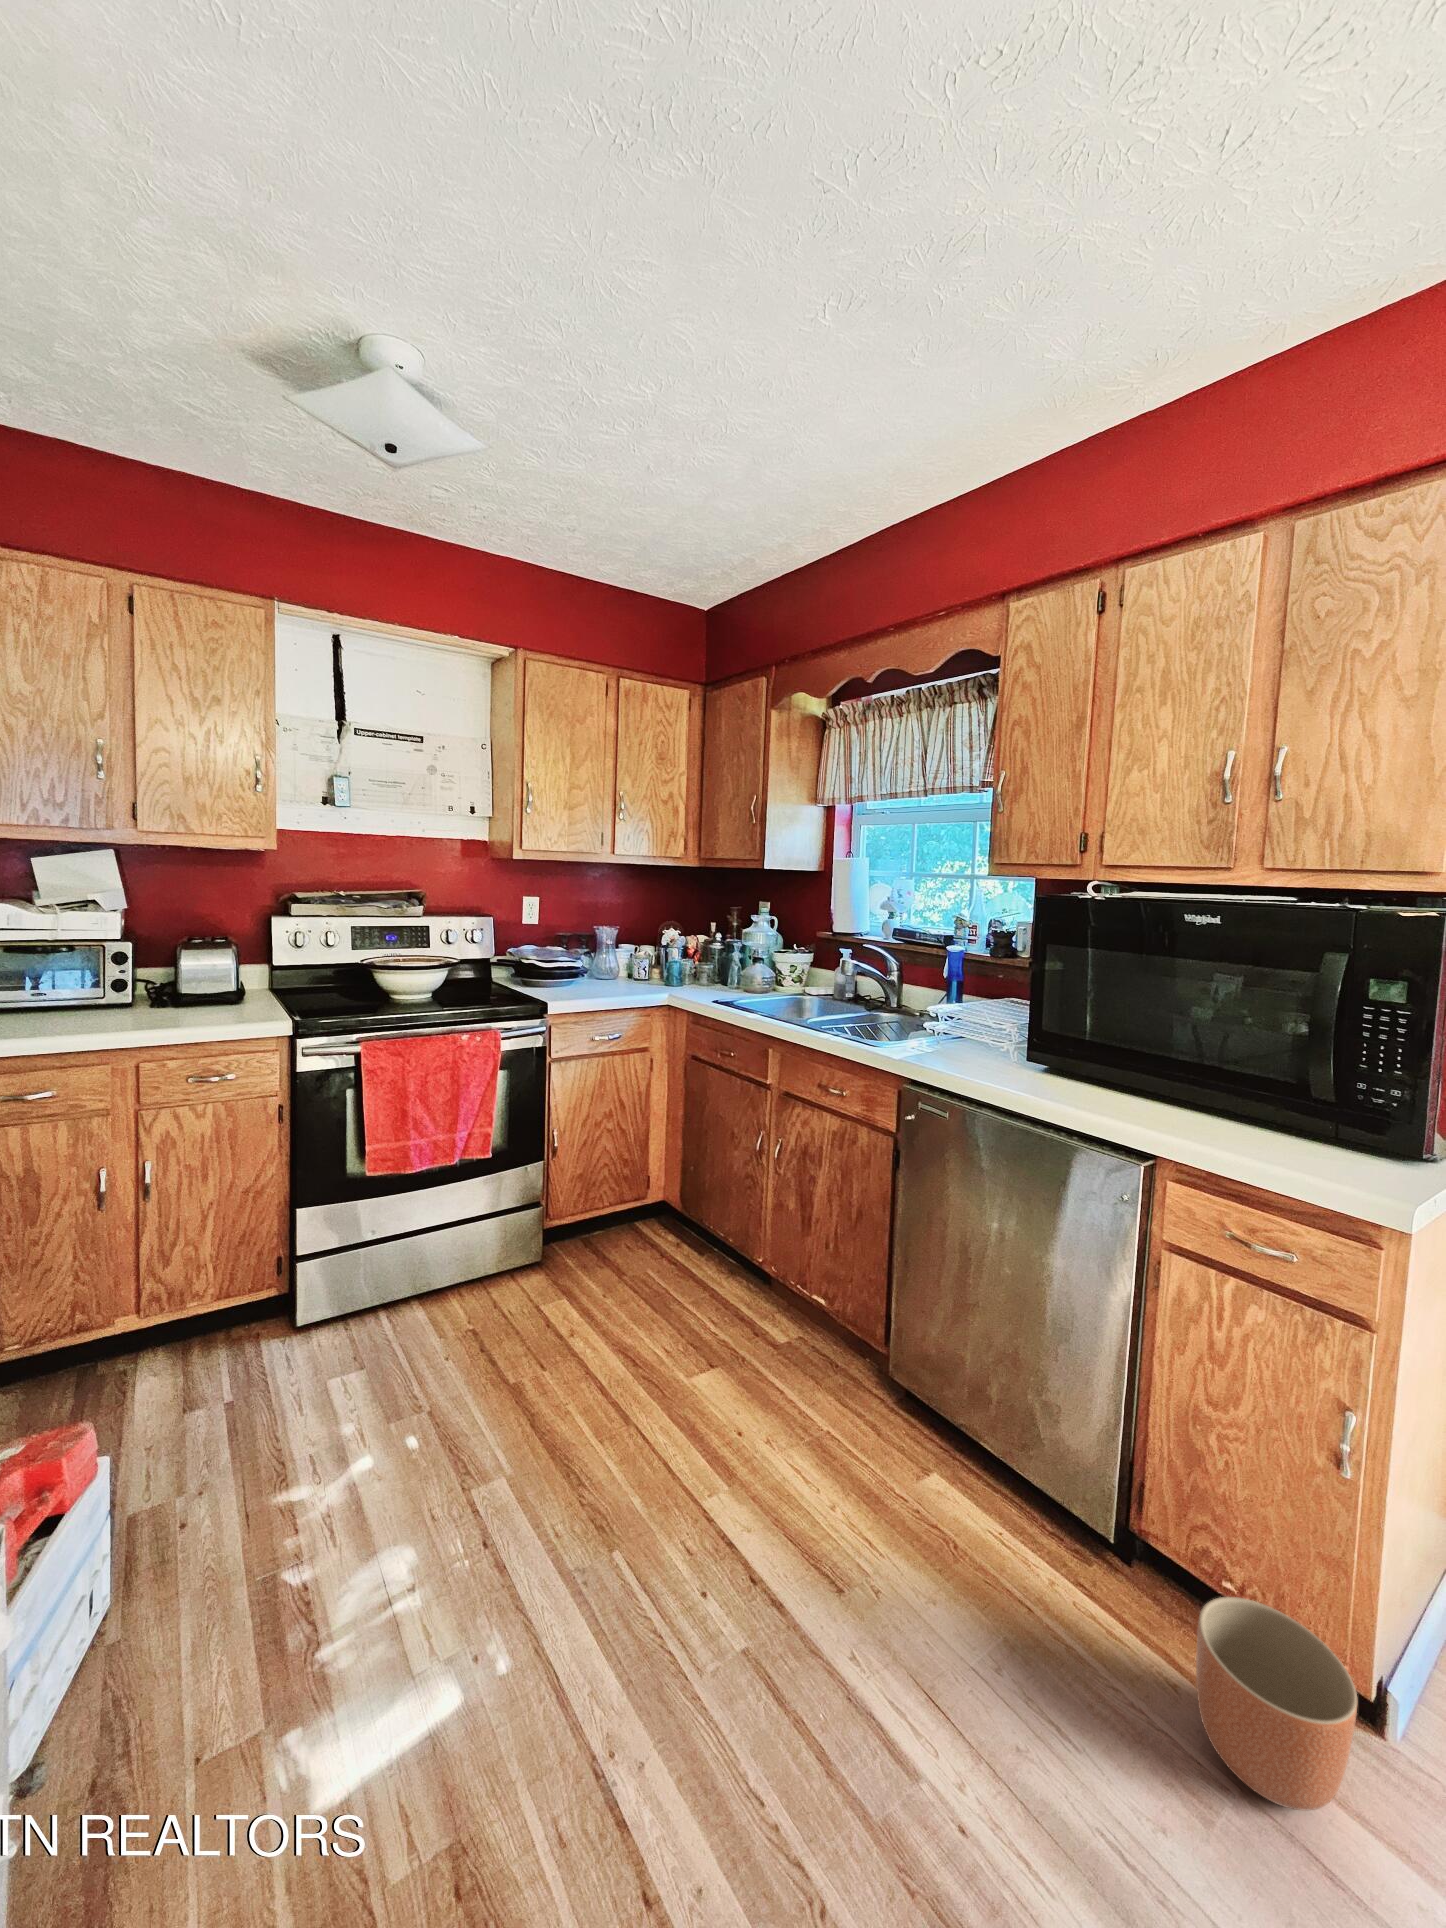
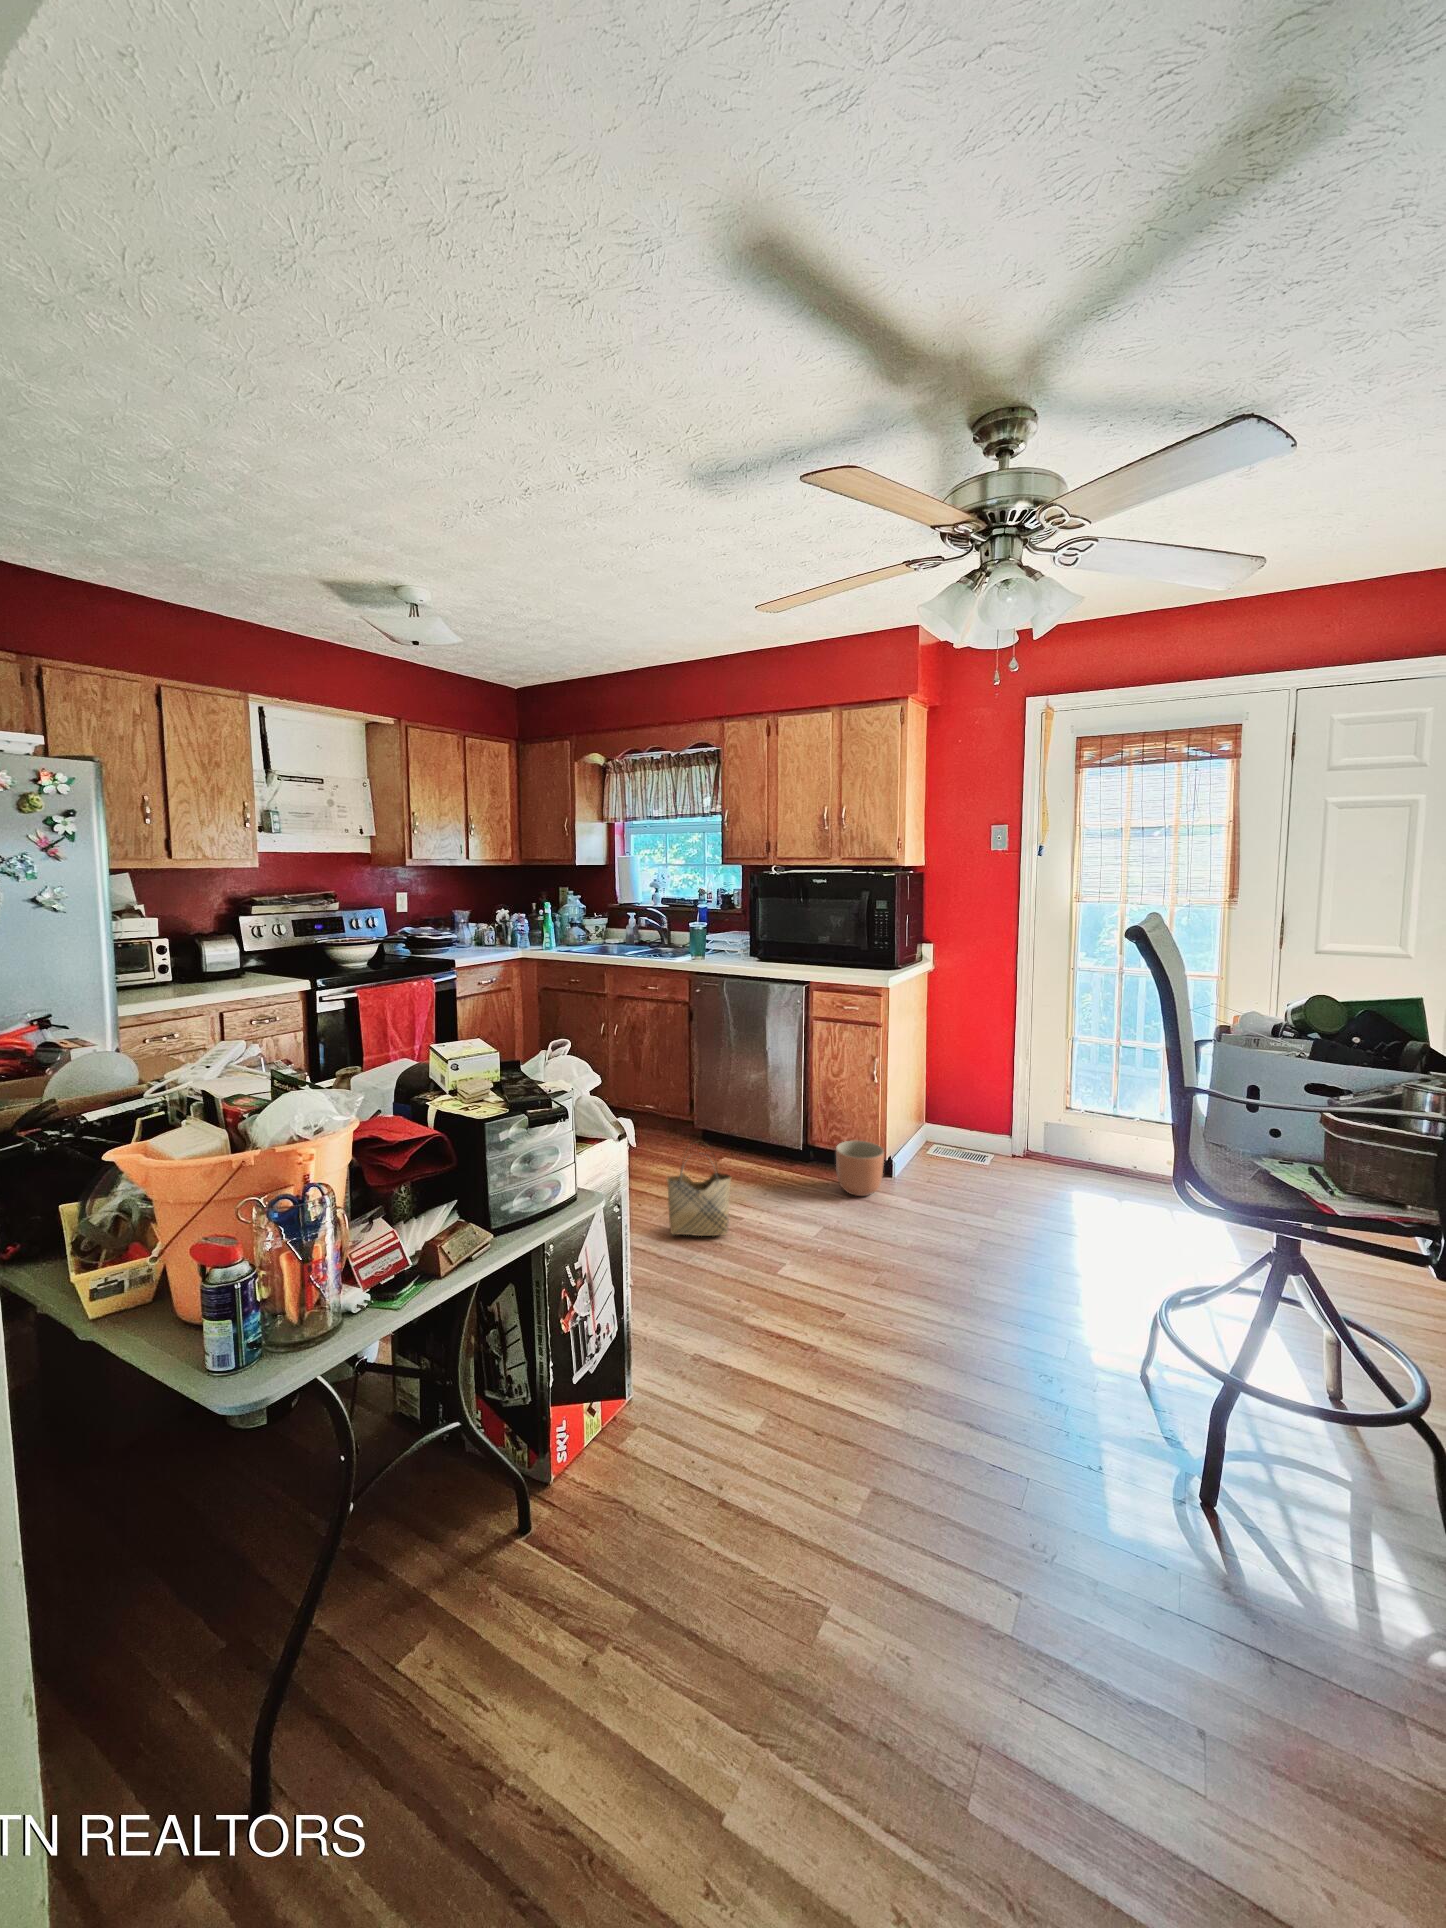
woven basket: none [702,1534,870,1840] -> present [667,1142,731,1236]

